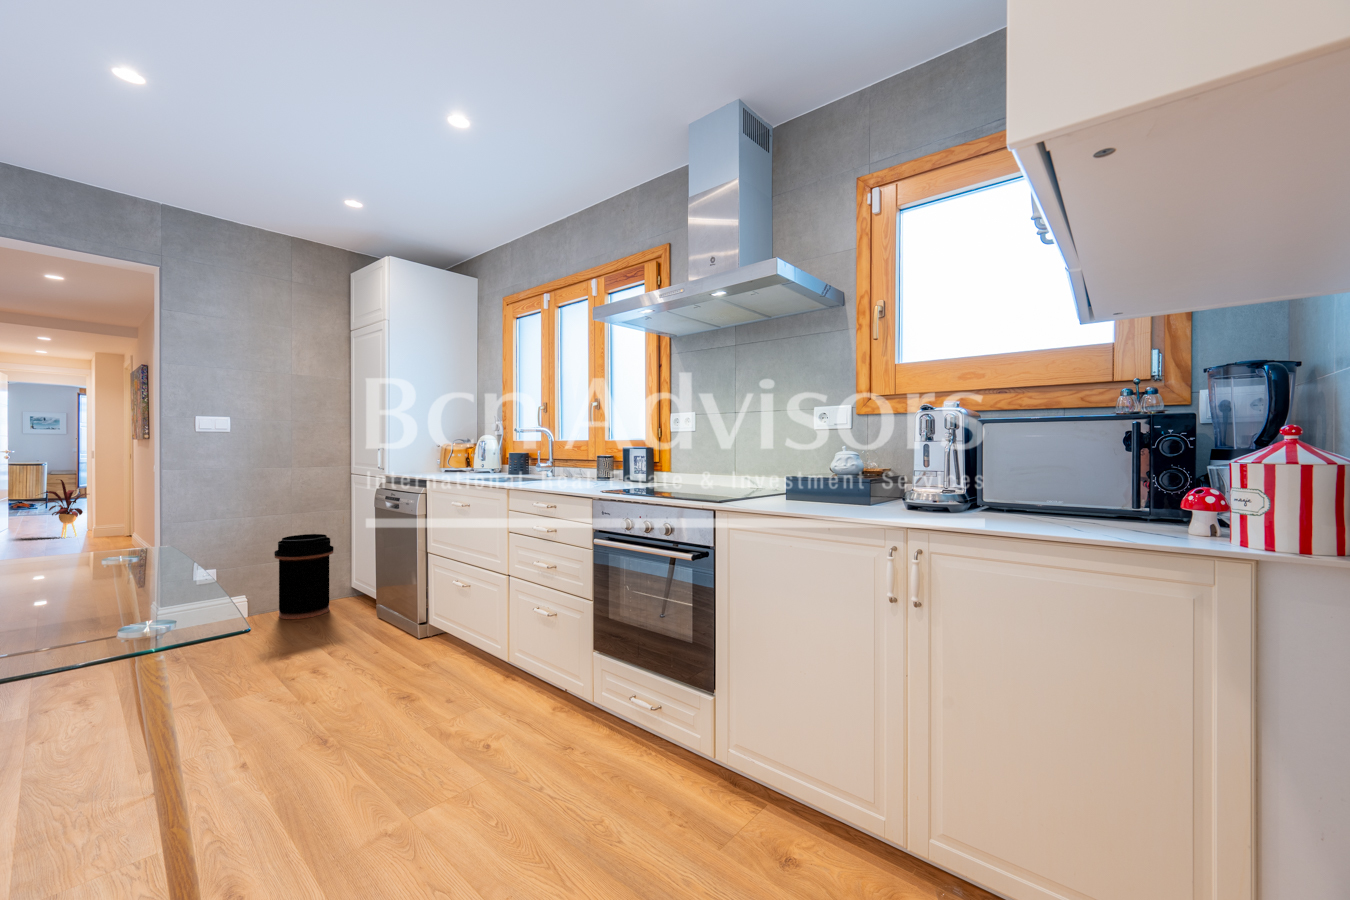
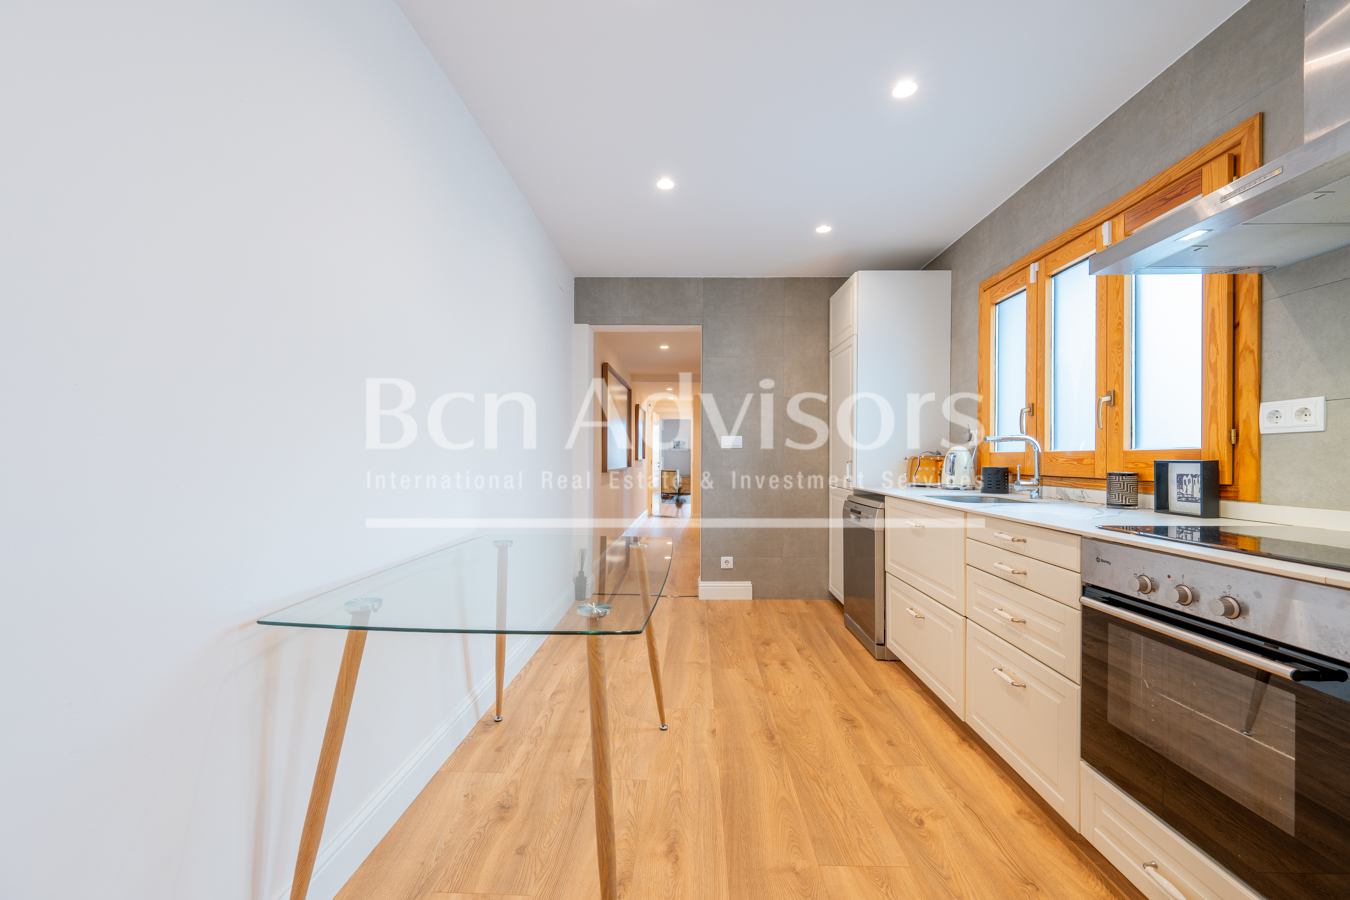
trash can: present [274,534,334,619] -> none [767,535,811,609]

